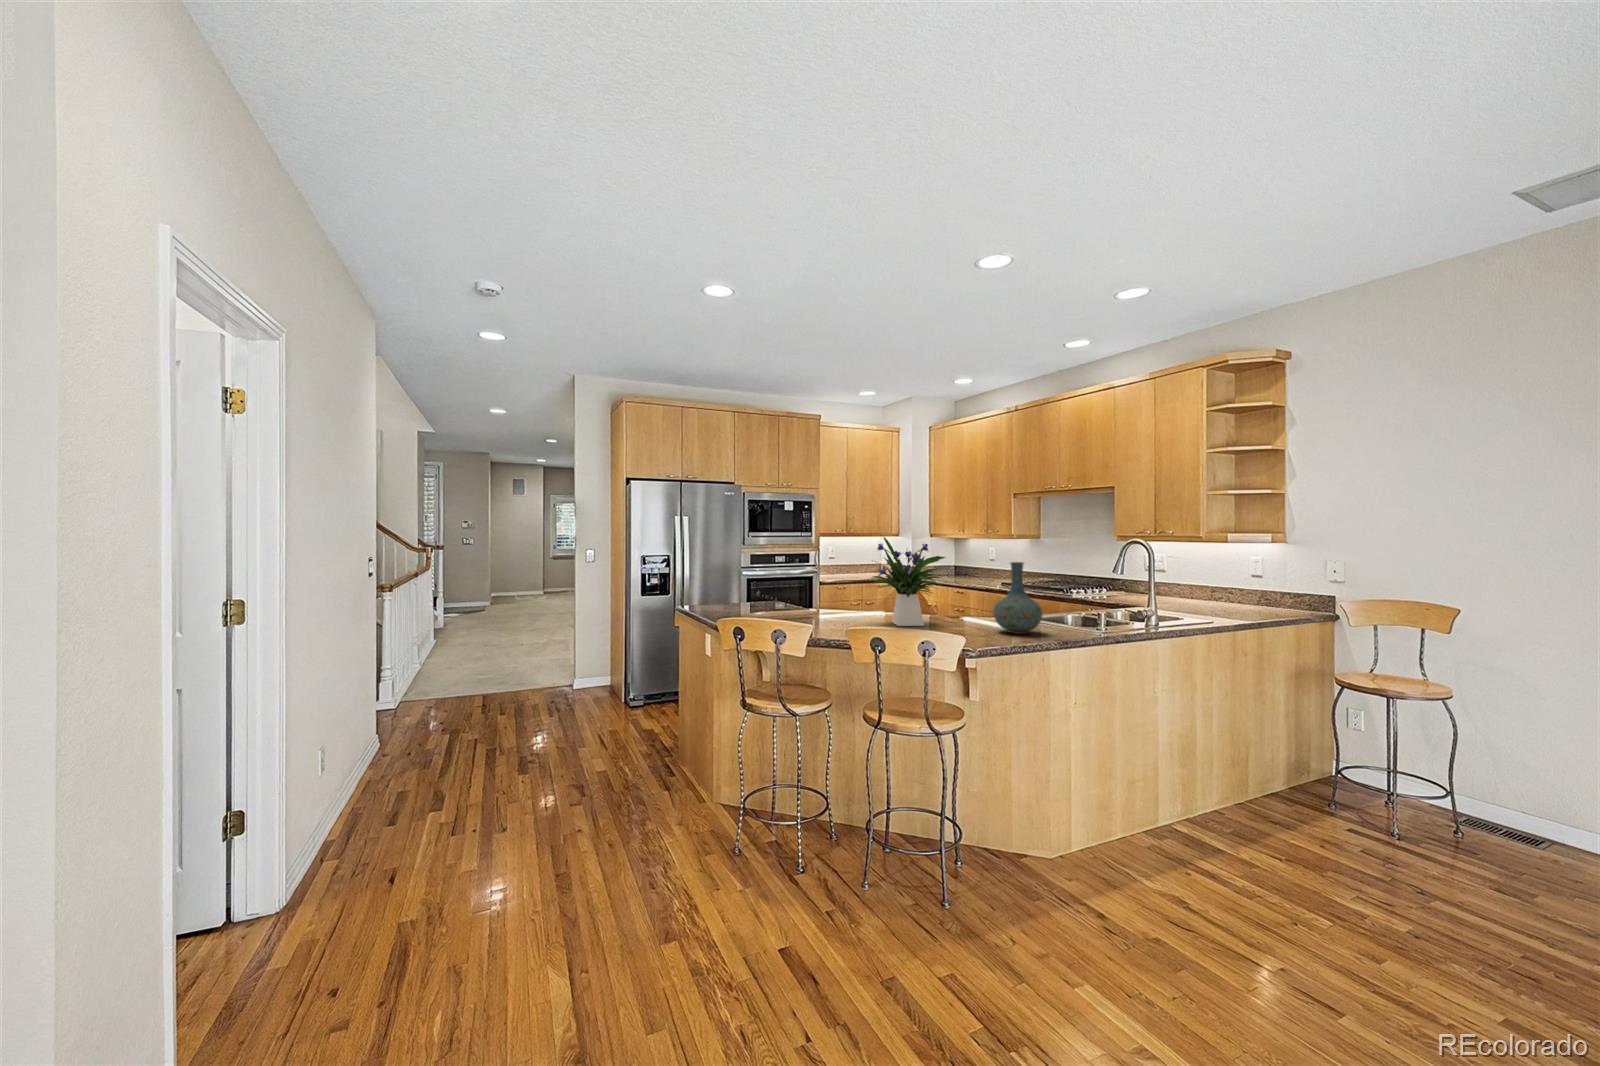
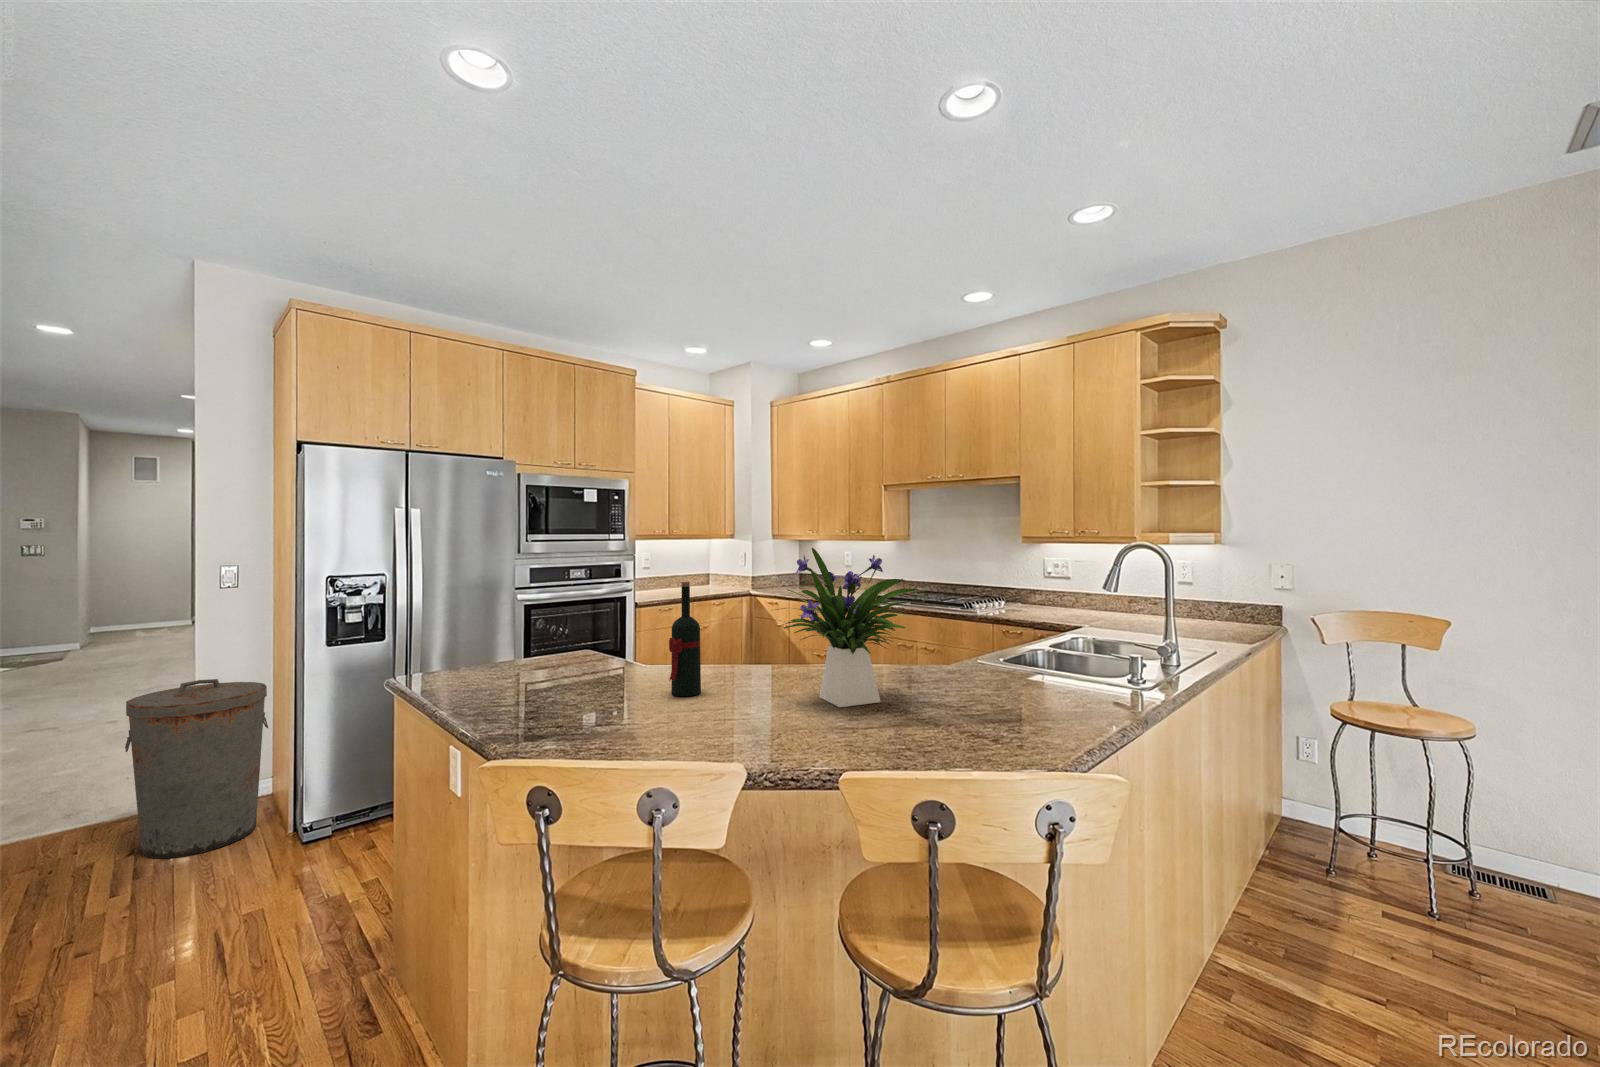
wine bottle: none [810,556,828,618] -> present [669,582,701,697]
vase: present [993,562,1043,634] -> none [999,587,1082,711]
trash can: none [544,612,608,707] -> present [125,679,268,859]

